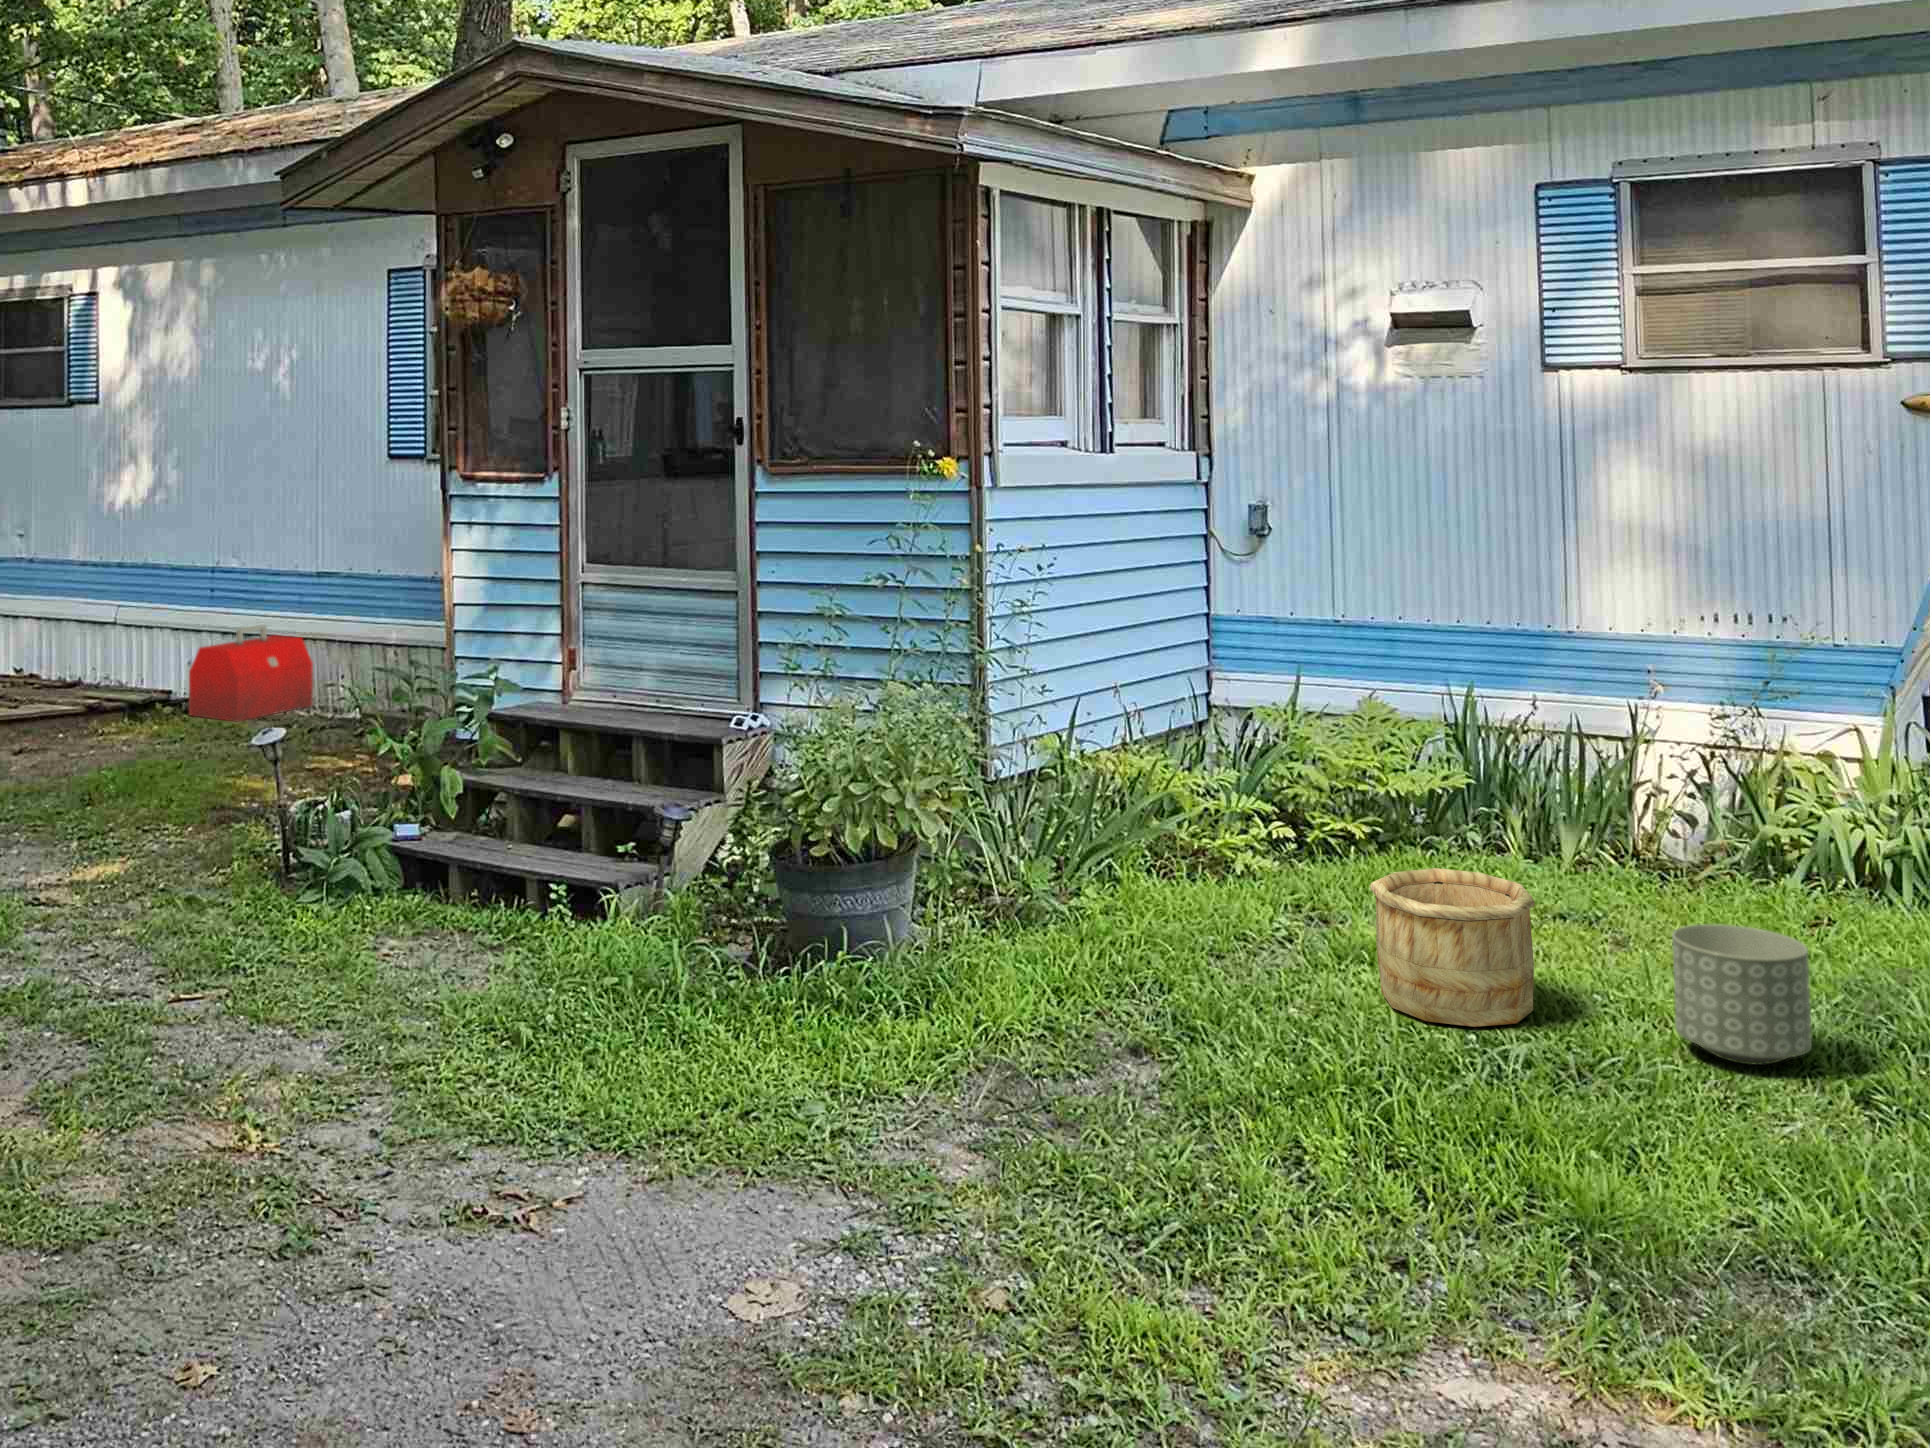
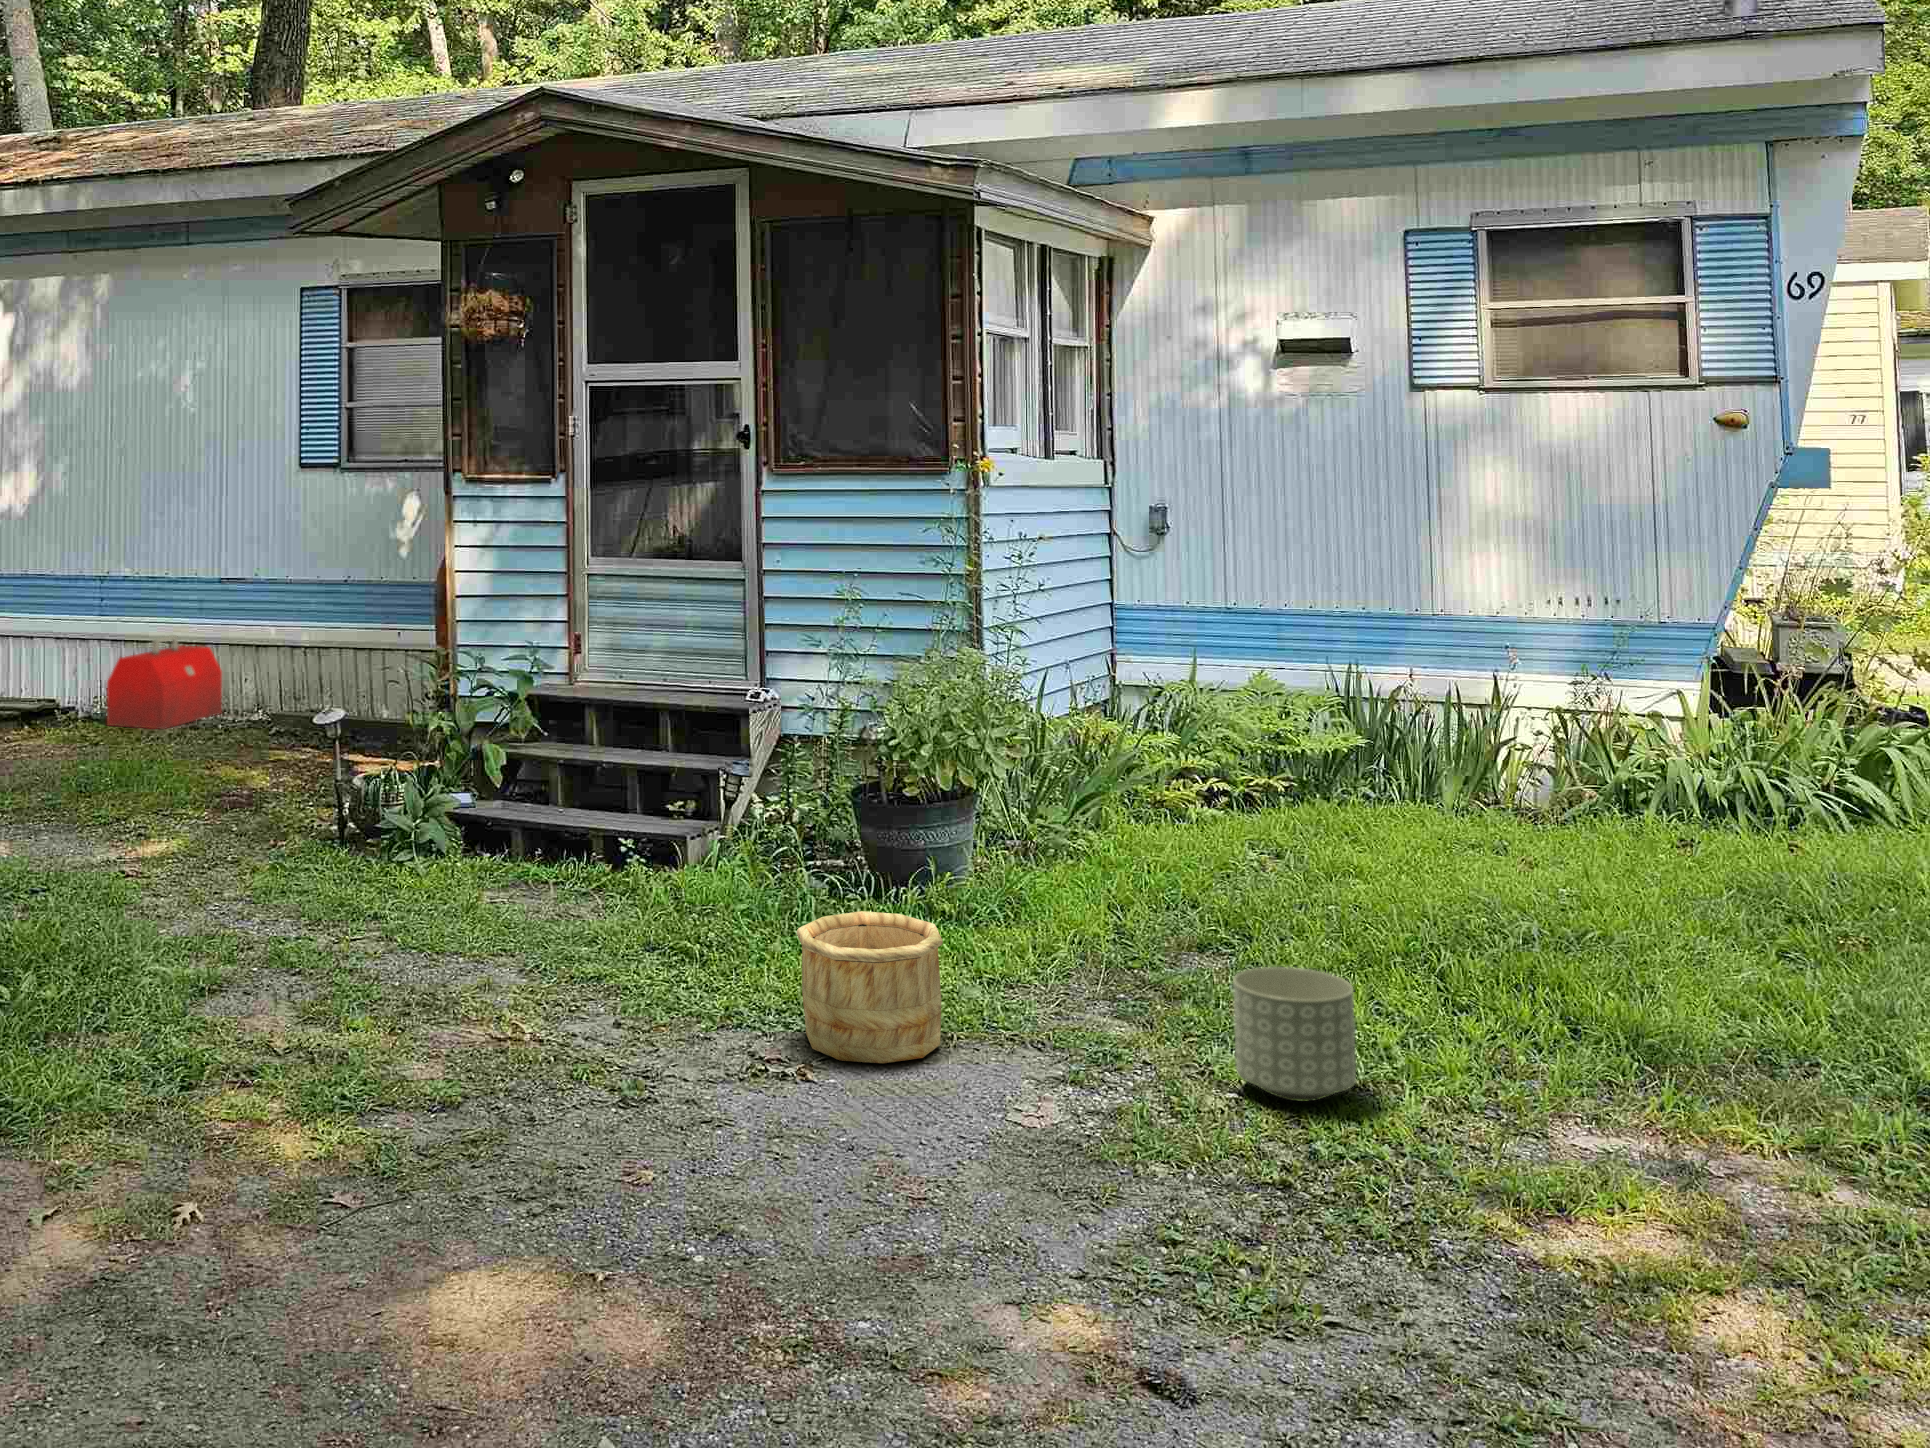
wooden bucket: present [1370,868,1535,1027] -> present [797,911,943,1063]
planter: present [1672,924,1812,1065] -> present [1233,967,1356,1102]

